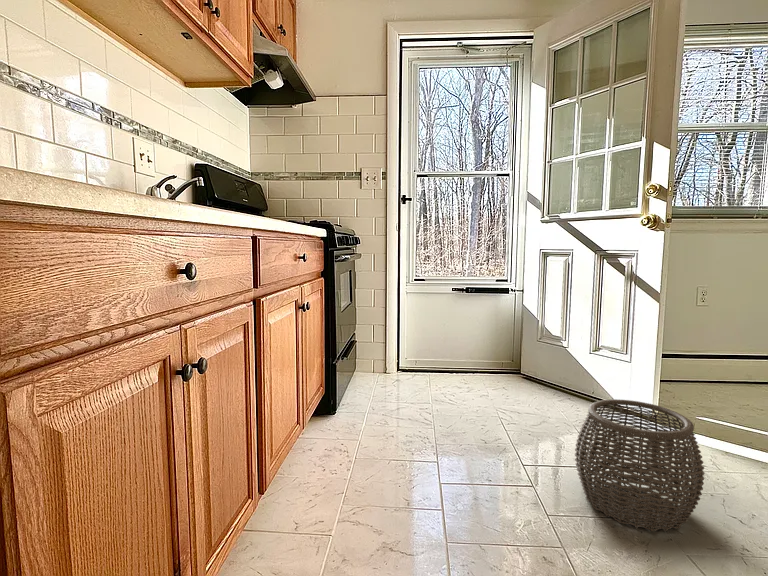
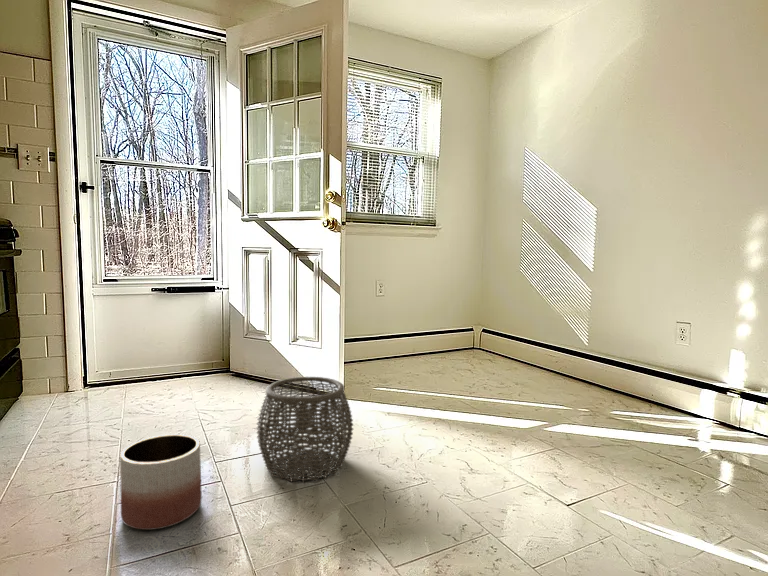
planter: none [447,439,523,539] -> present [120,434,202,530]

